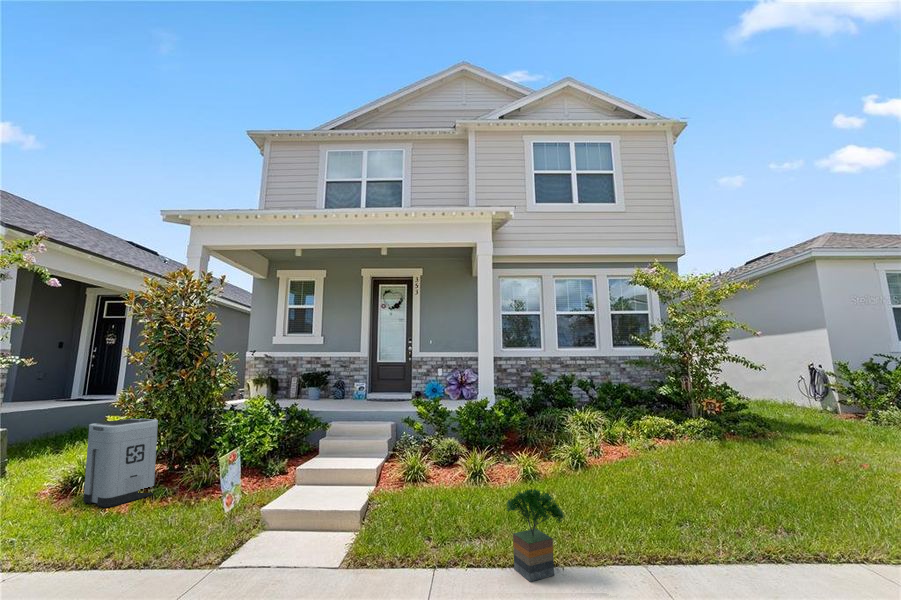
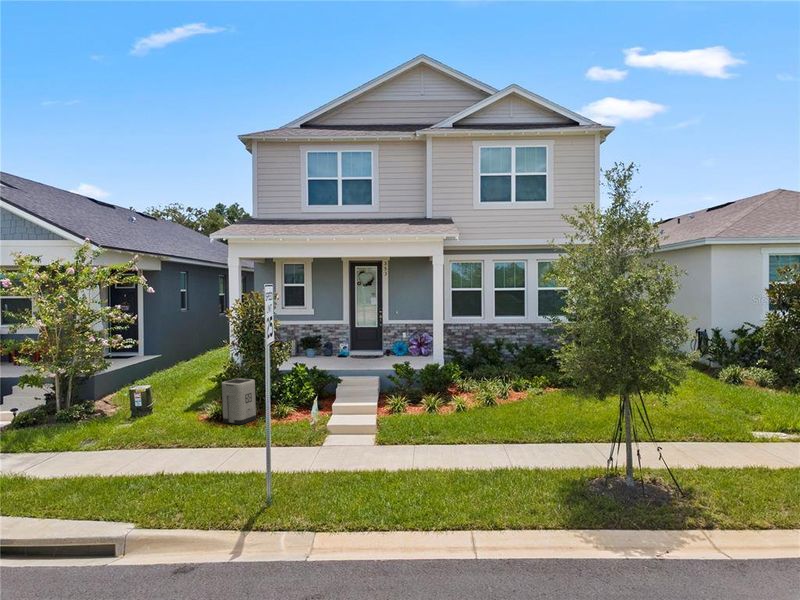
potted tree: present [507,489,564,582] -> none [445,413,469,447]

